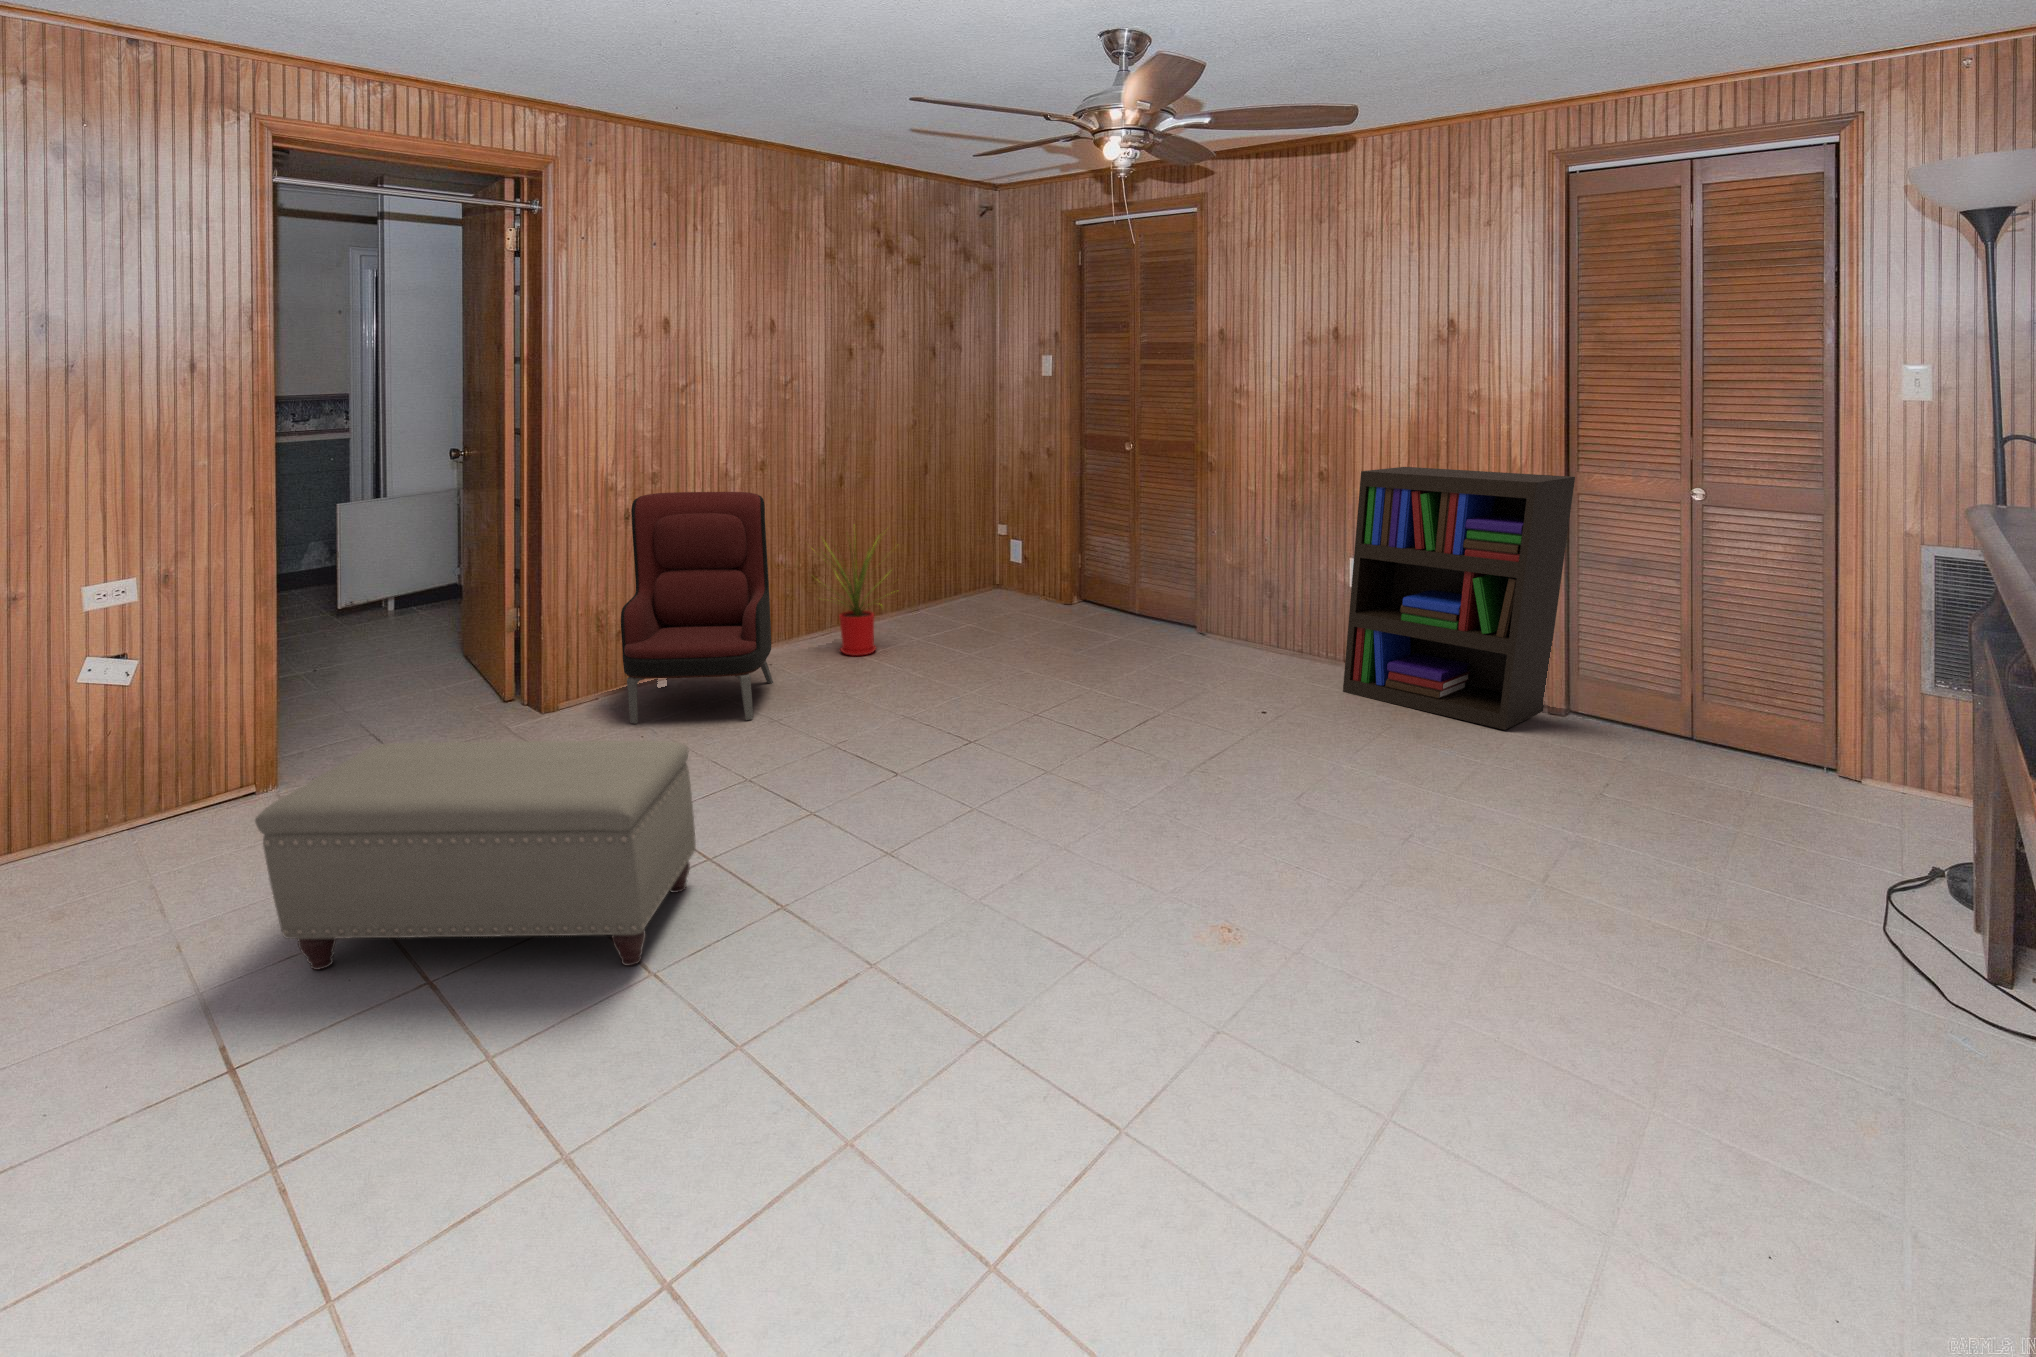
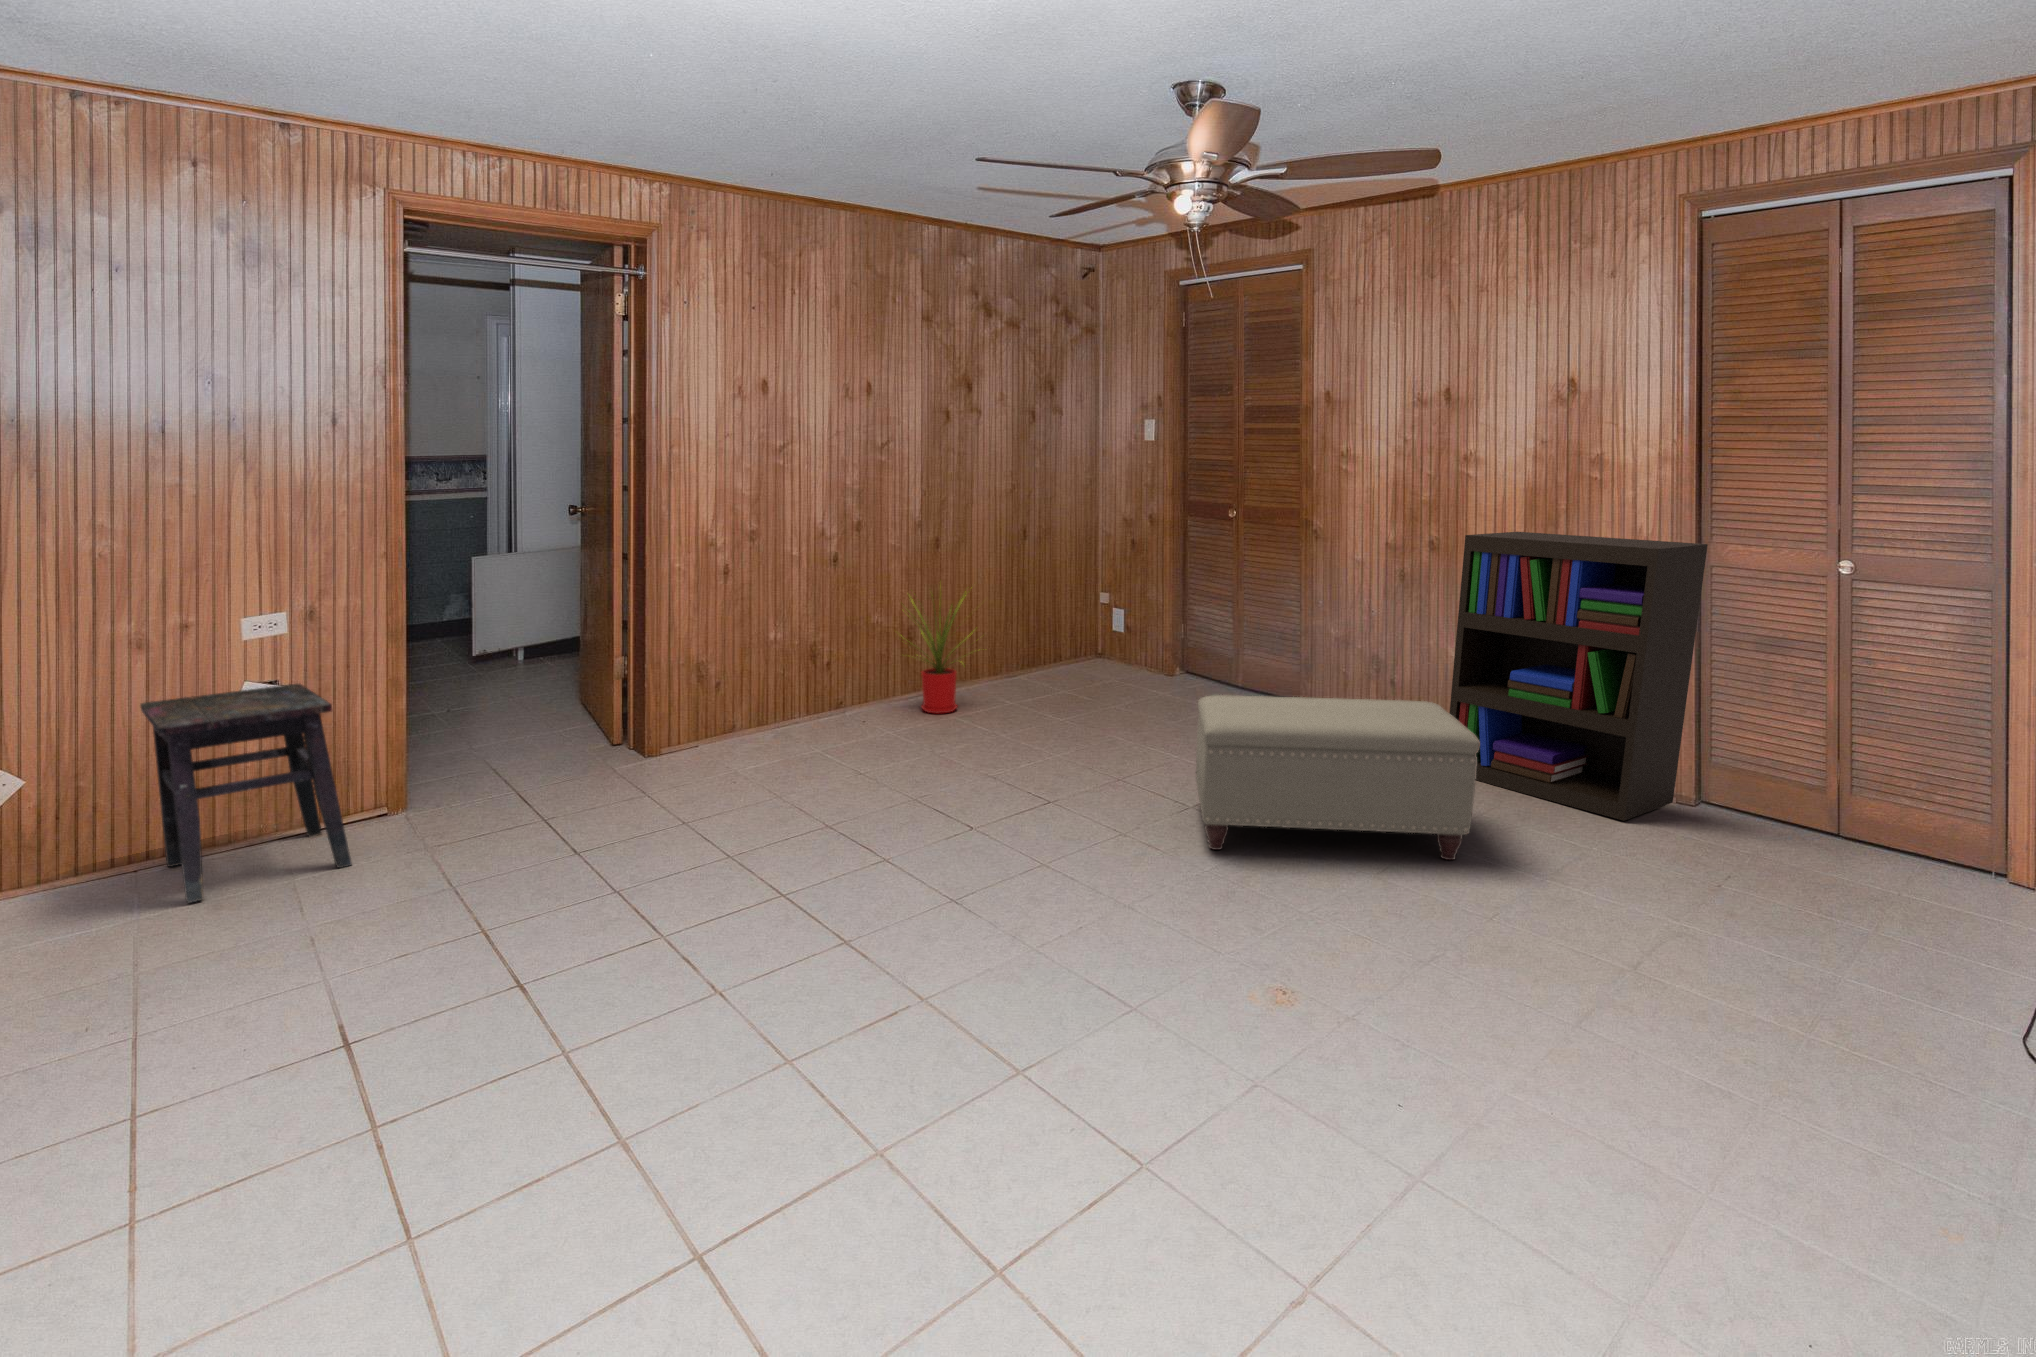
armchair: present [621,492,773,724] -> none [699,545,849,773]
side table: none [19,653,277,890] -> present [140,684,352,903]
ottoman: present [255,741,696,970] -> present [1196,695,1480,860]

